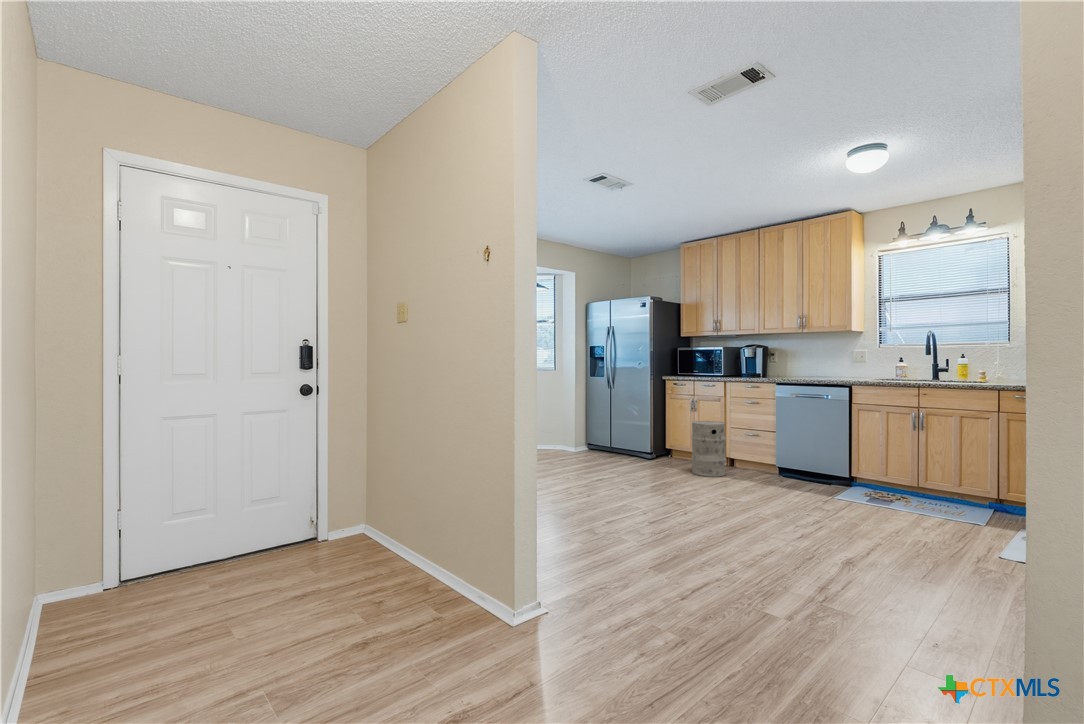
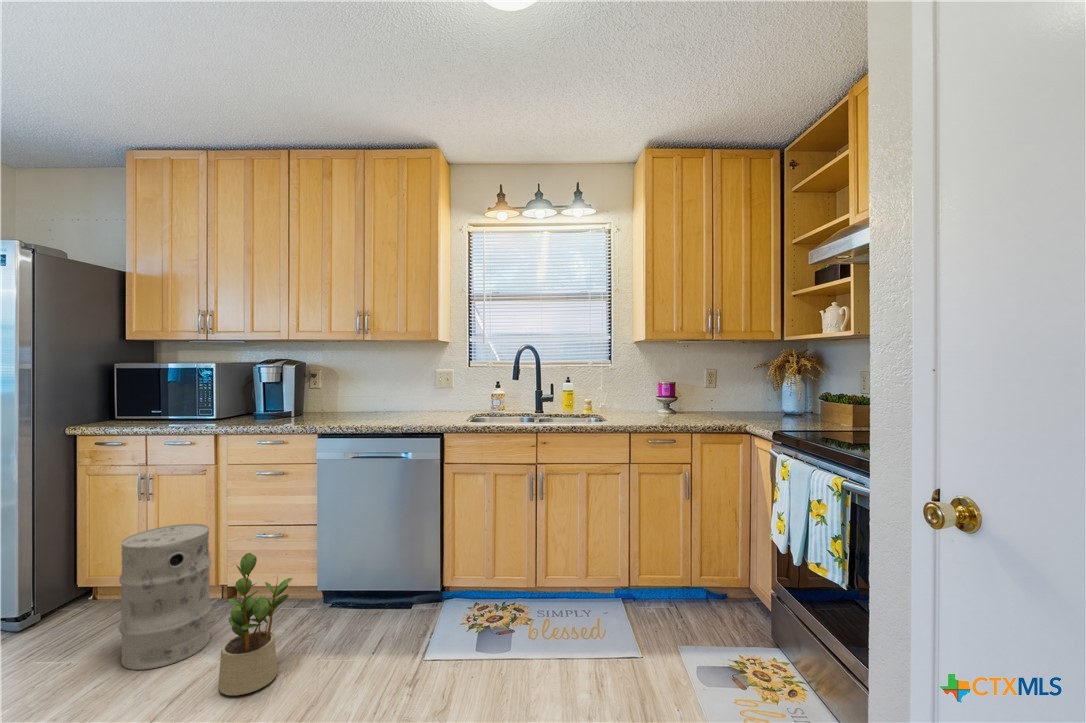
potted plant: none [734,429,765,488] -> present [218,553,292,695]

